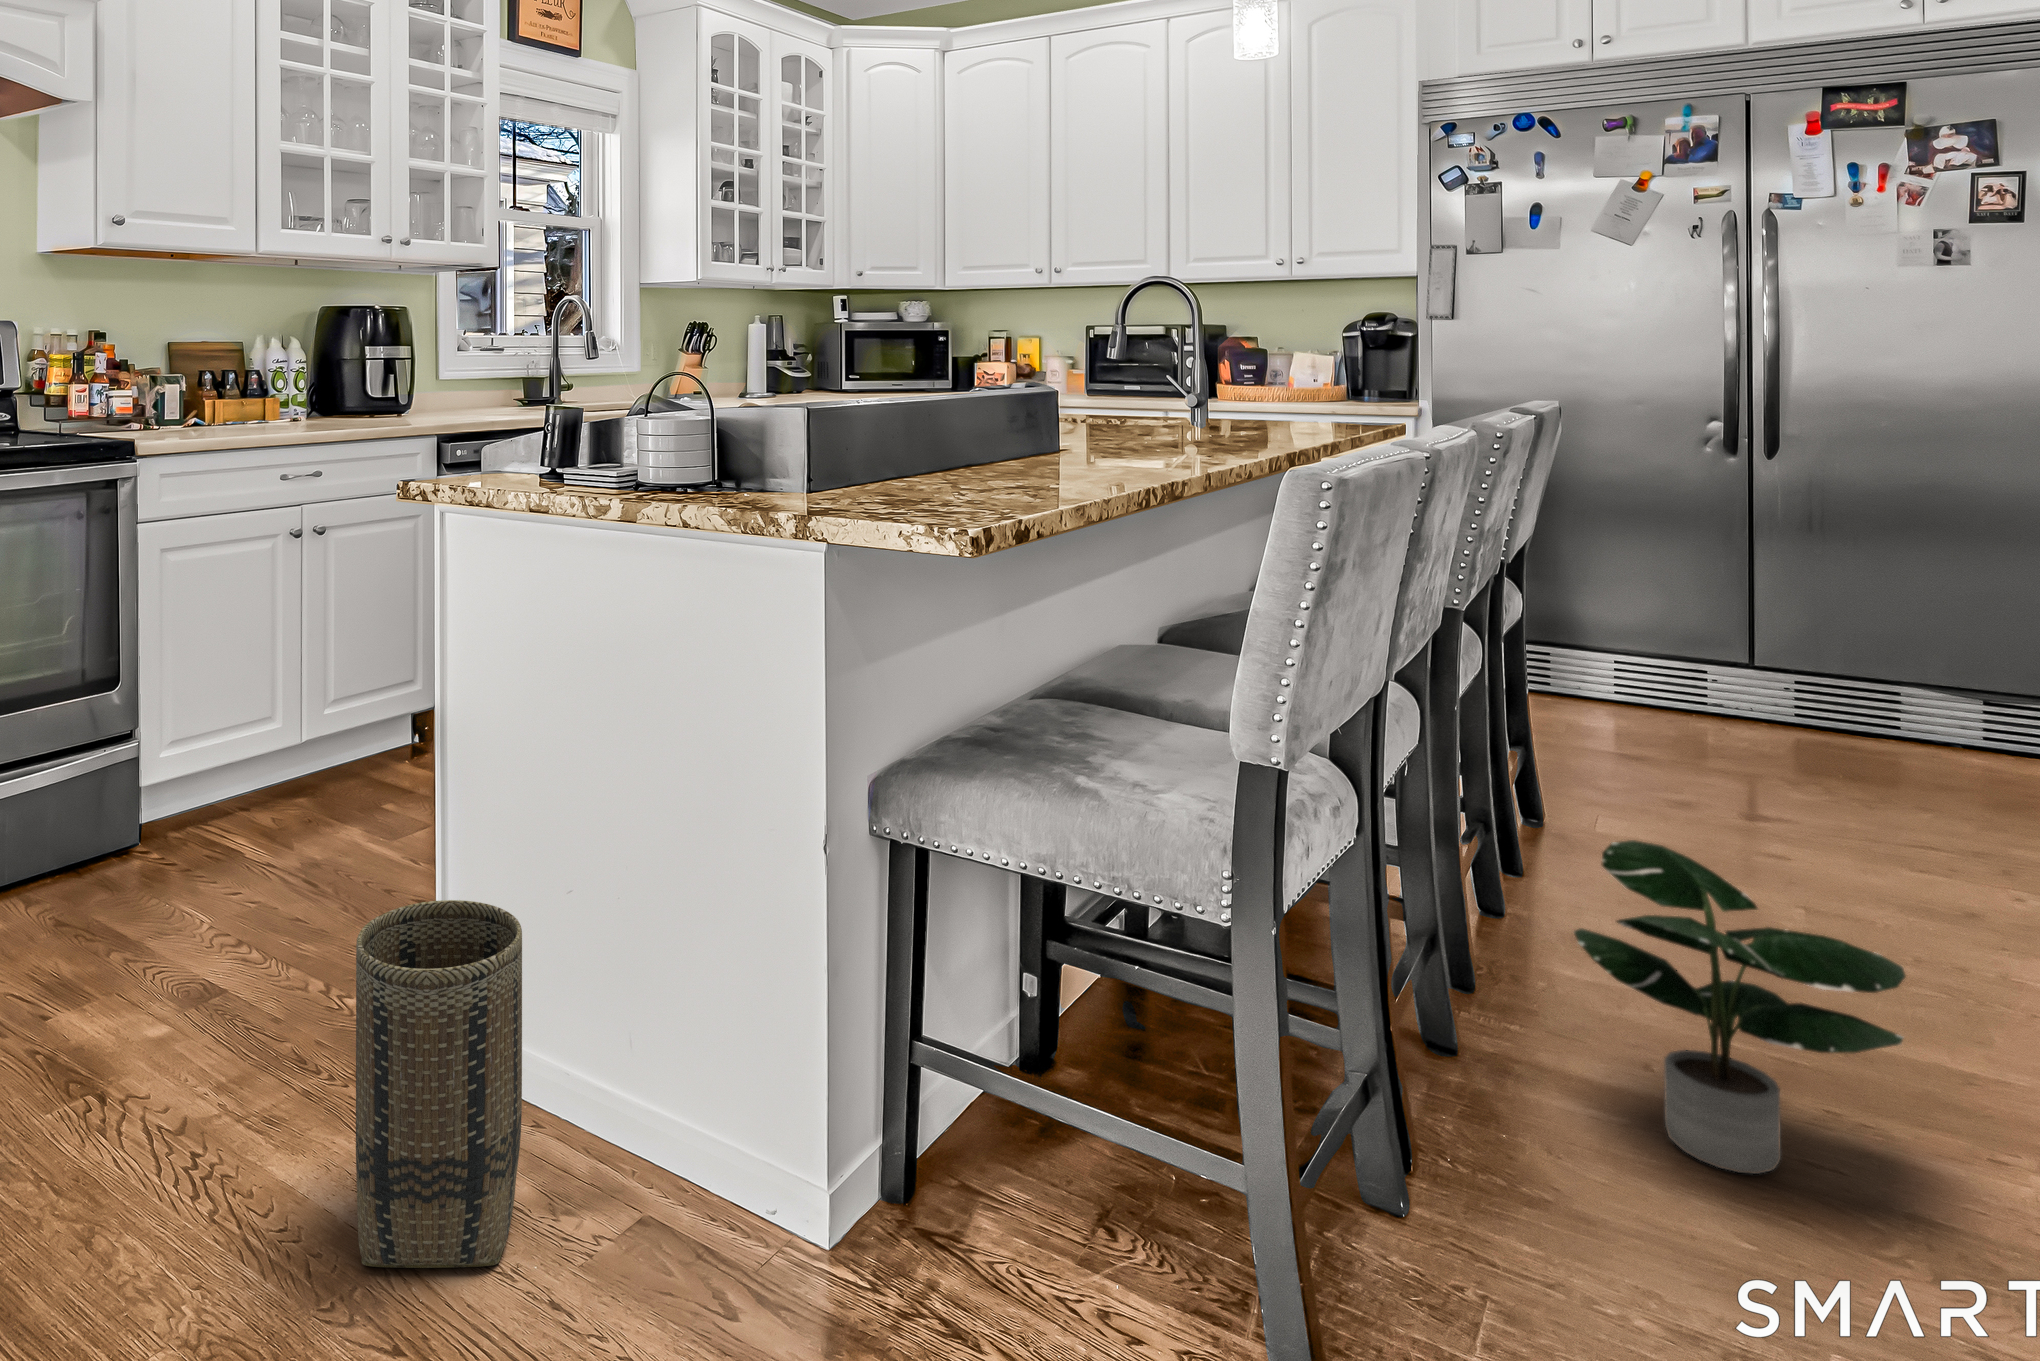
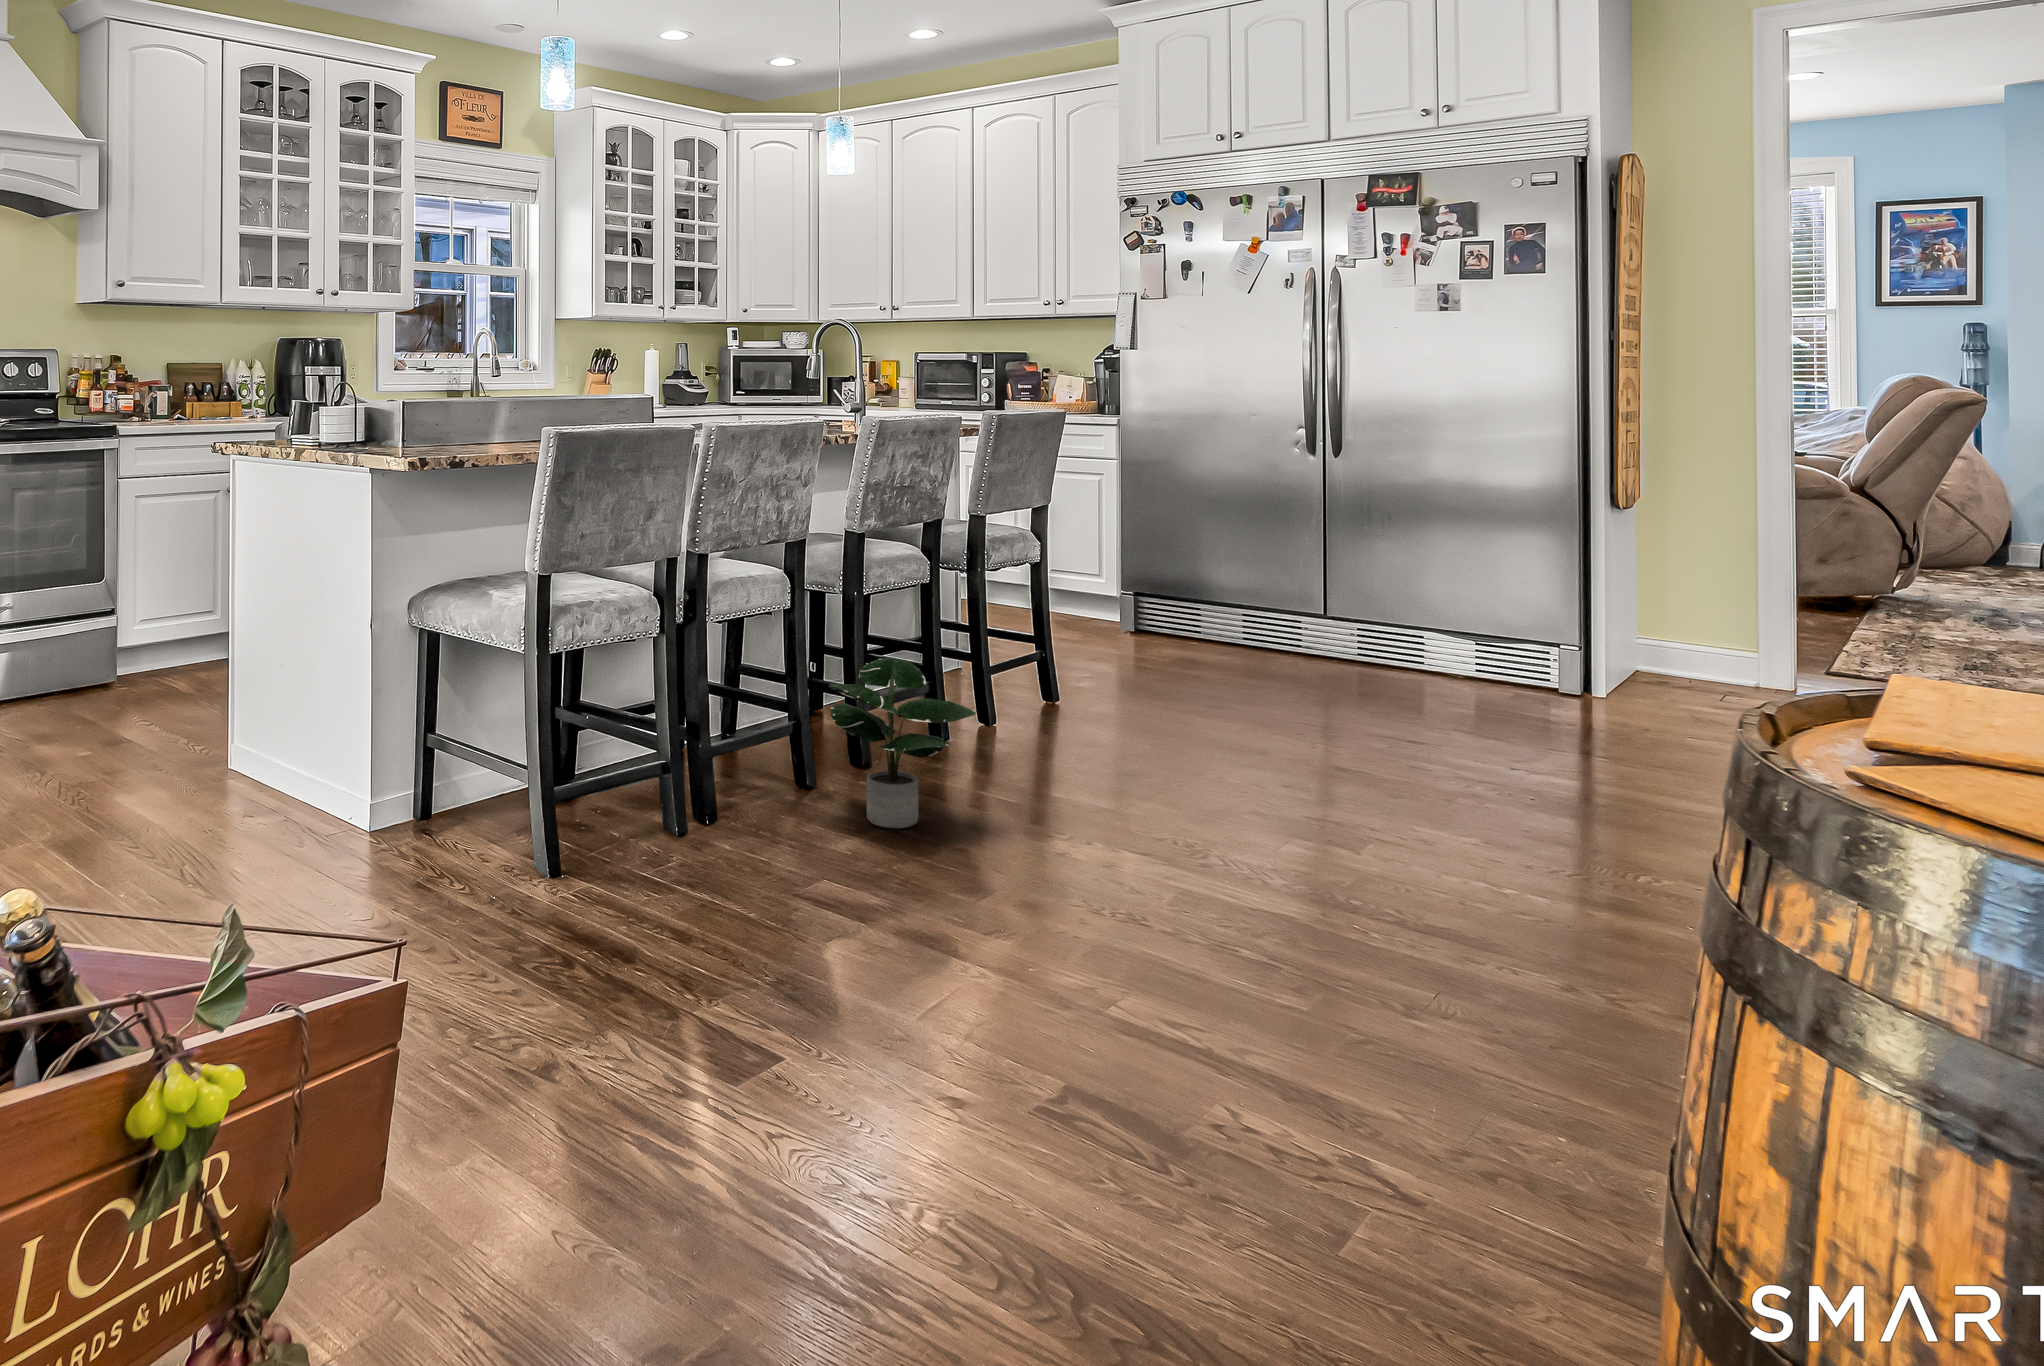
basket: present [356,900,522,1268] -> none [139,657,233,827]

